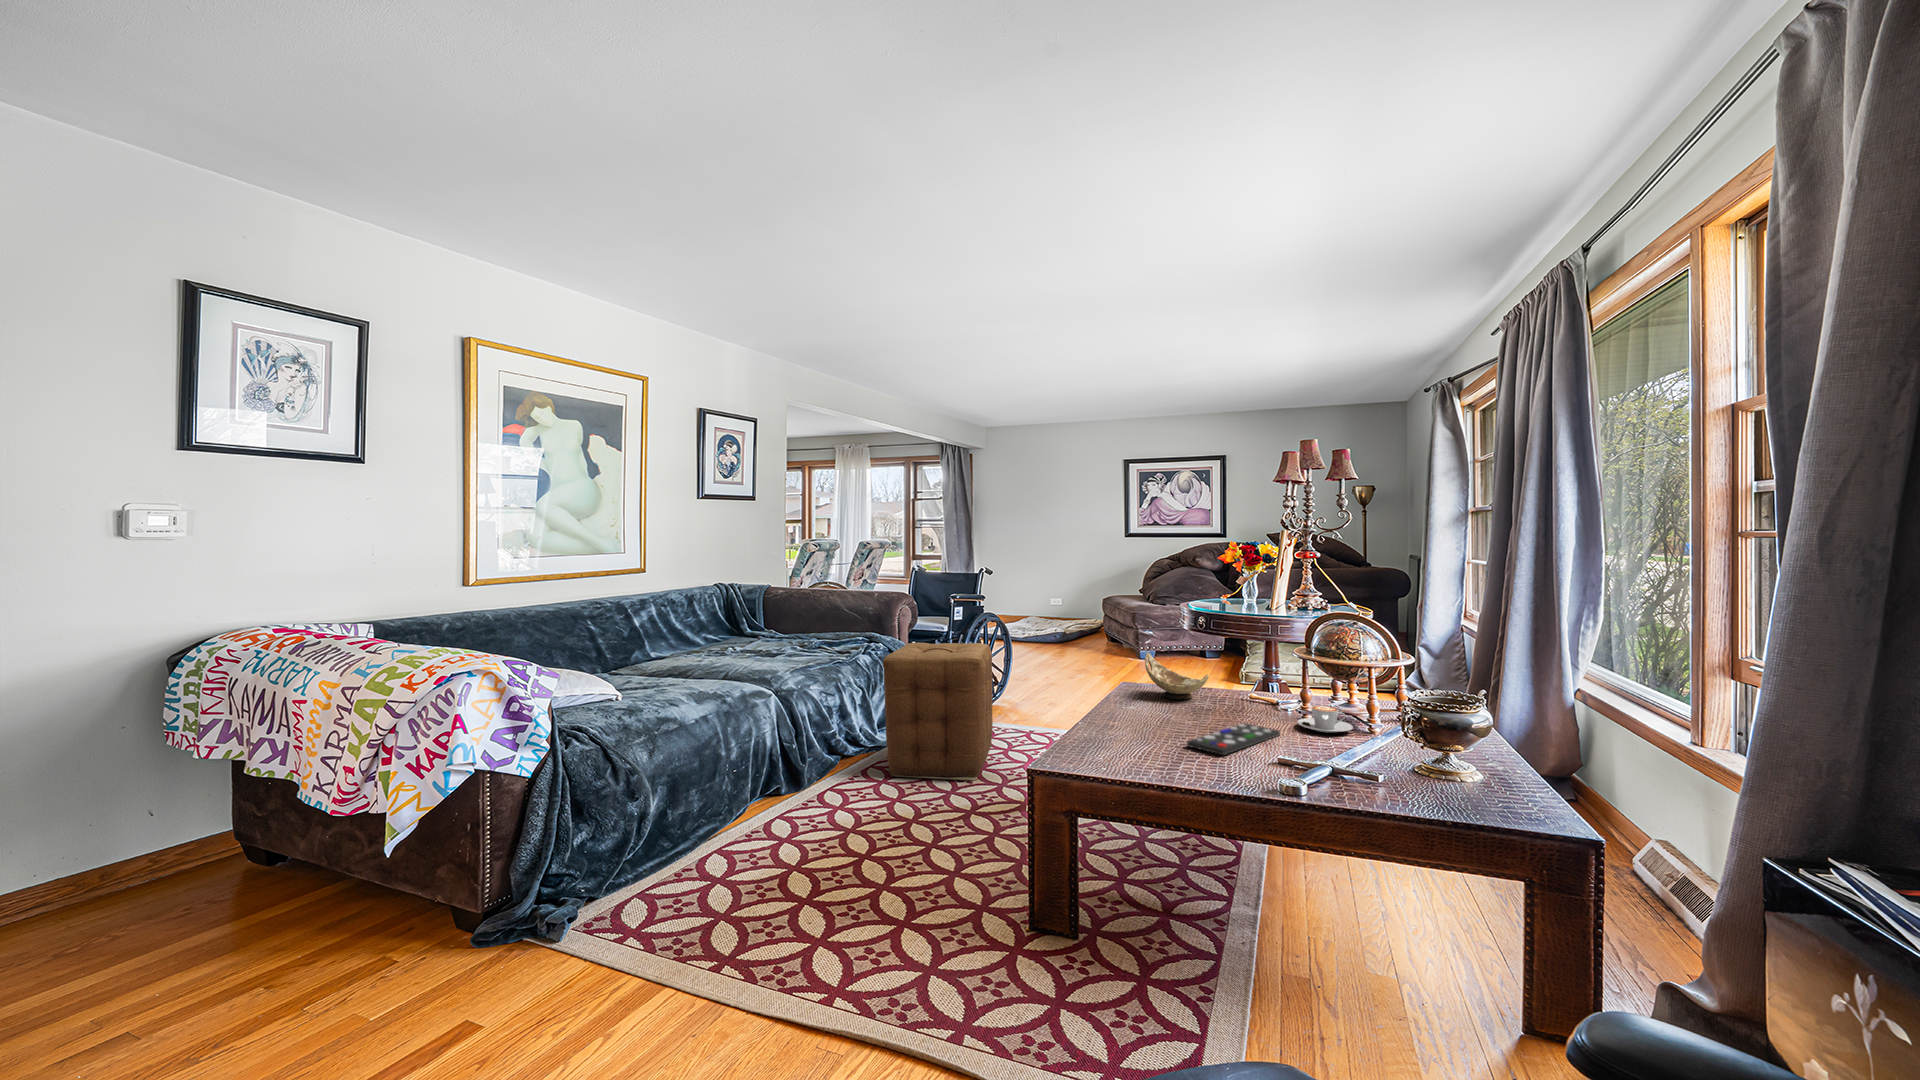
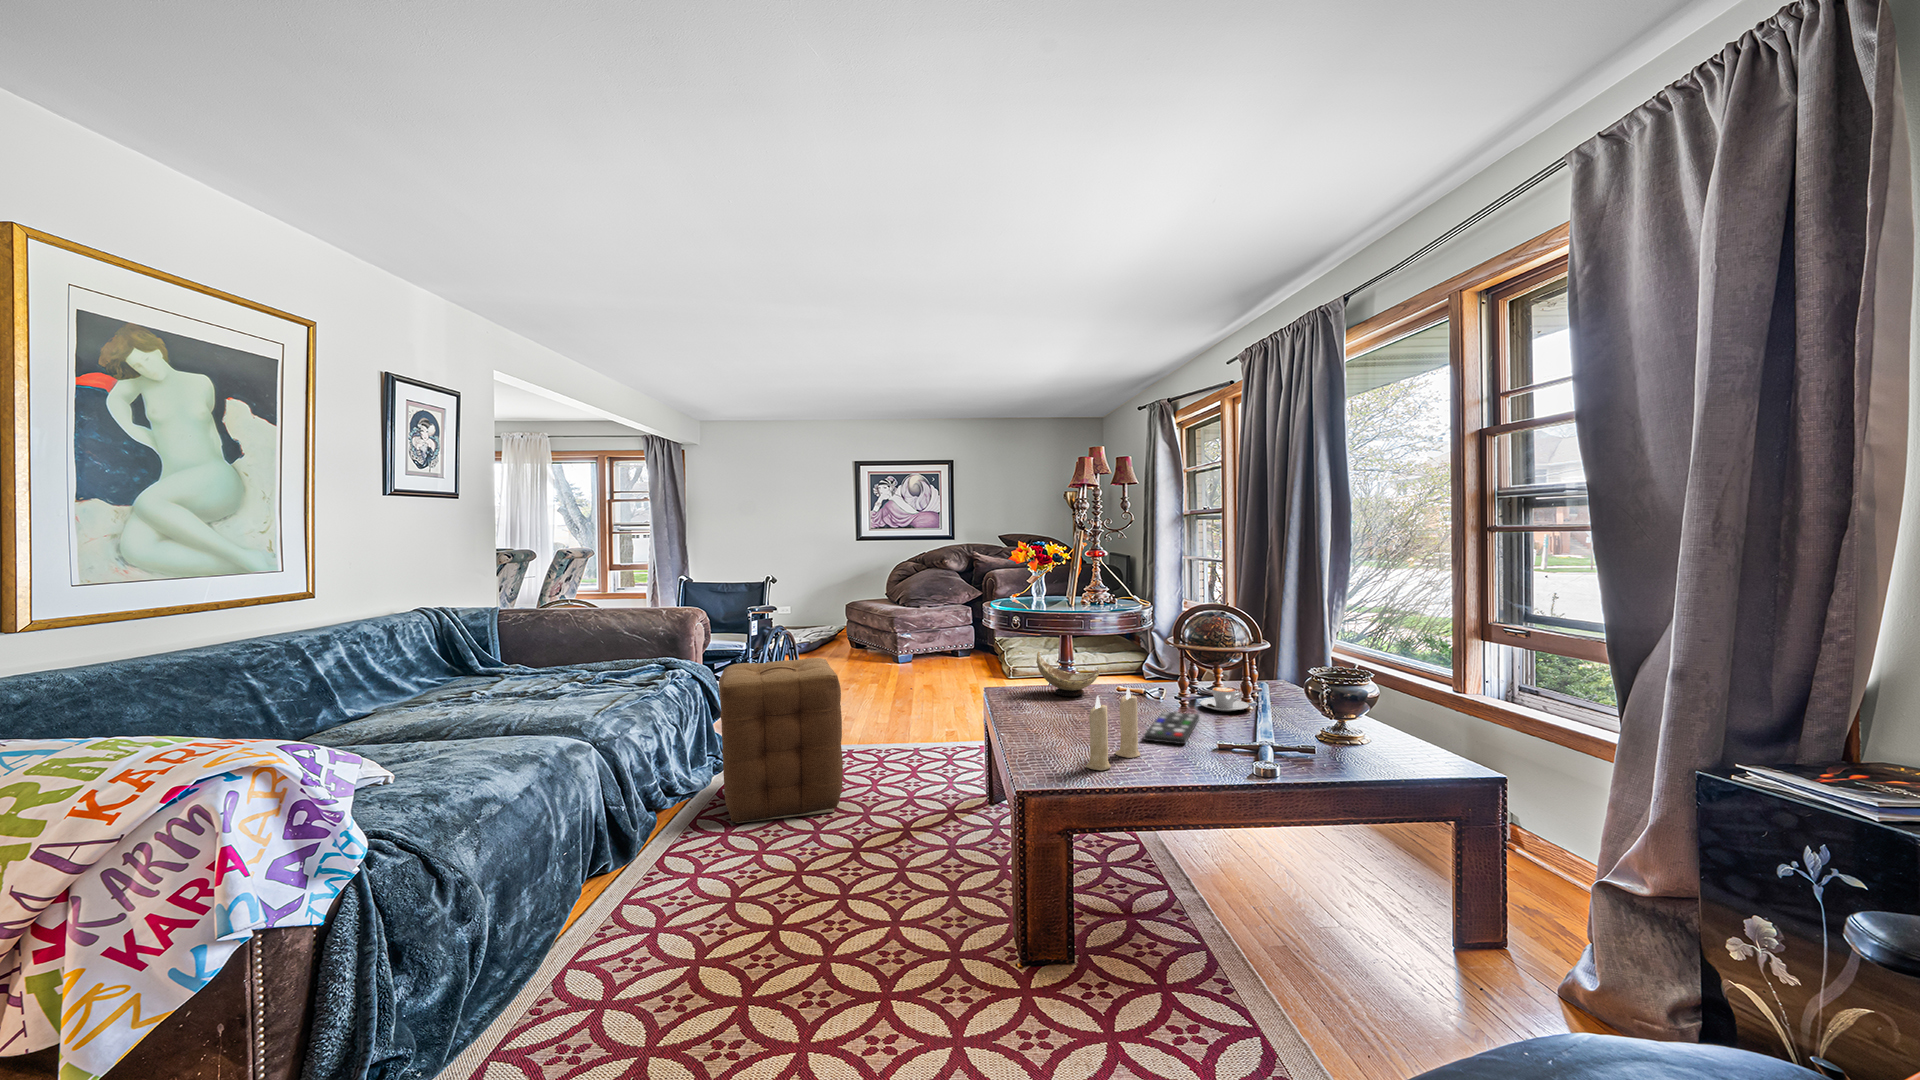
candle: none [1096,687,1166,765] -> present [1086,687,1140,770]

